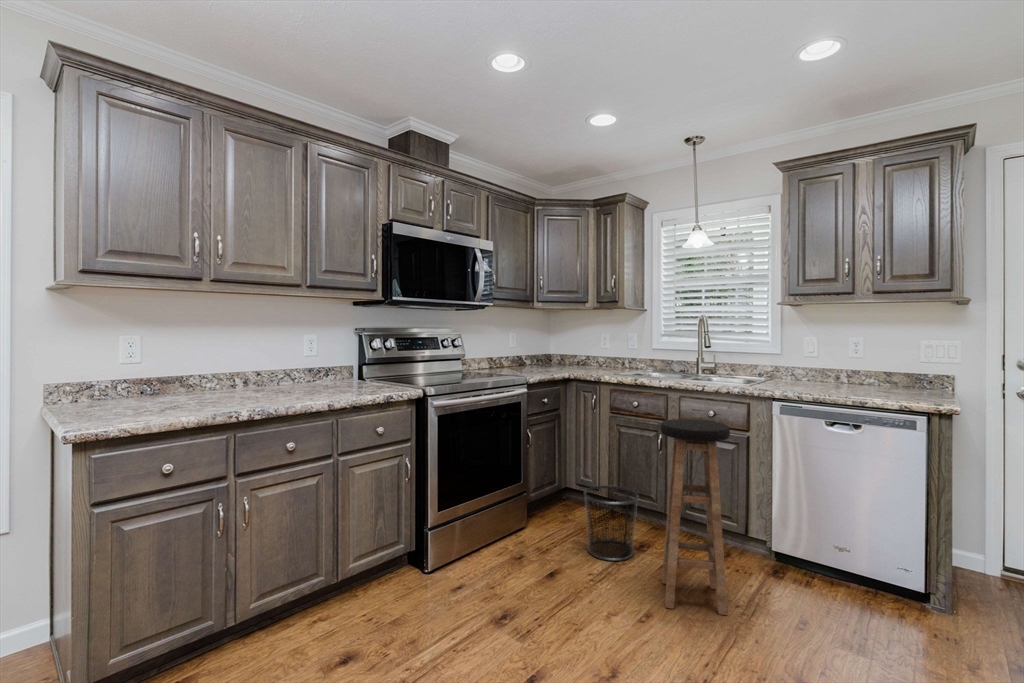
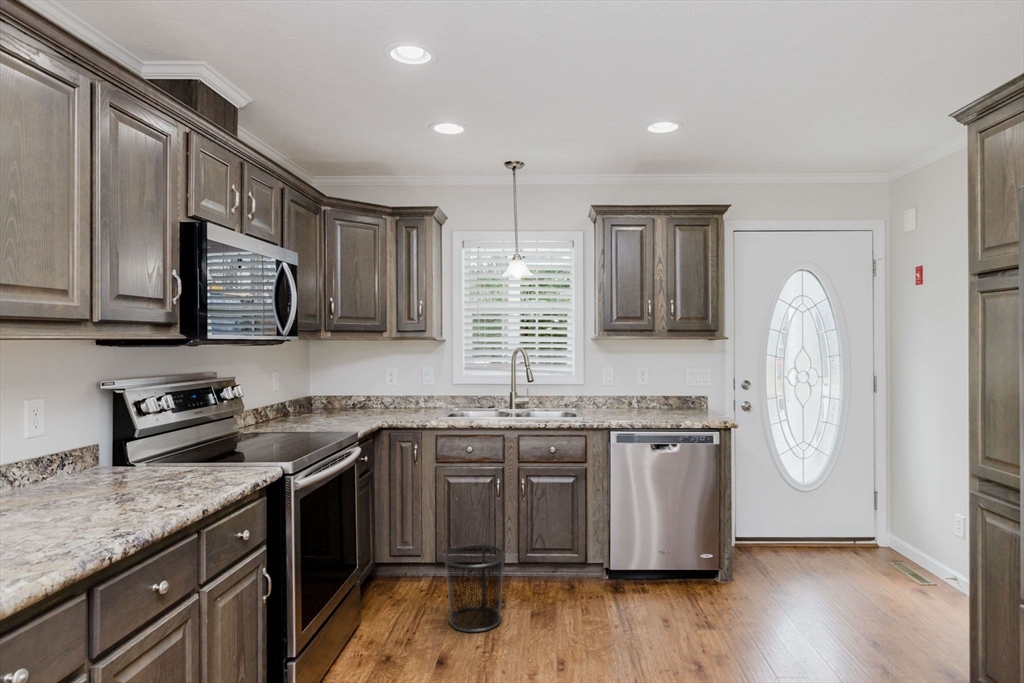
bar stool: present [661,419,730,615] -> none [548,459,626,659]

